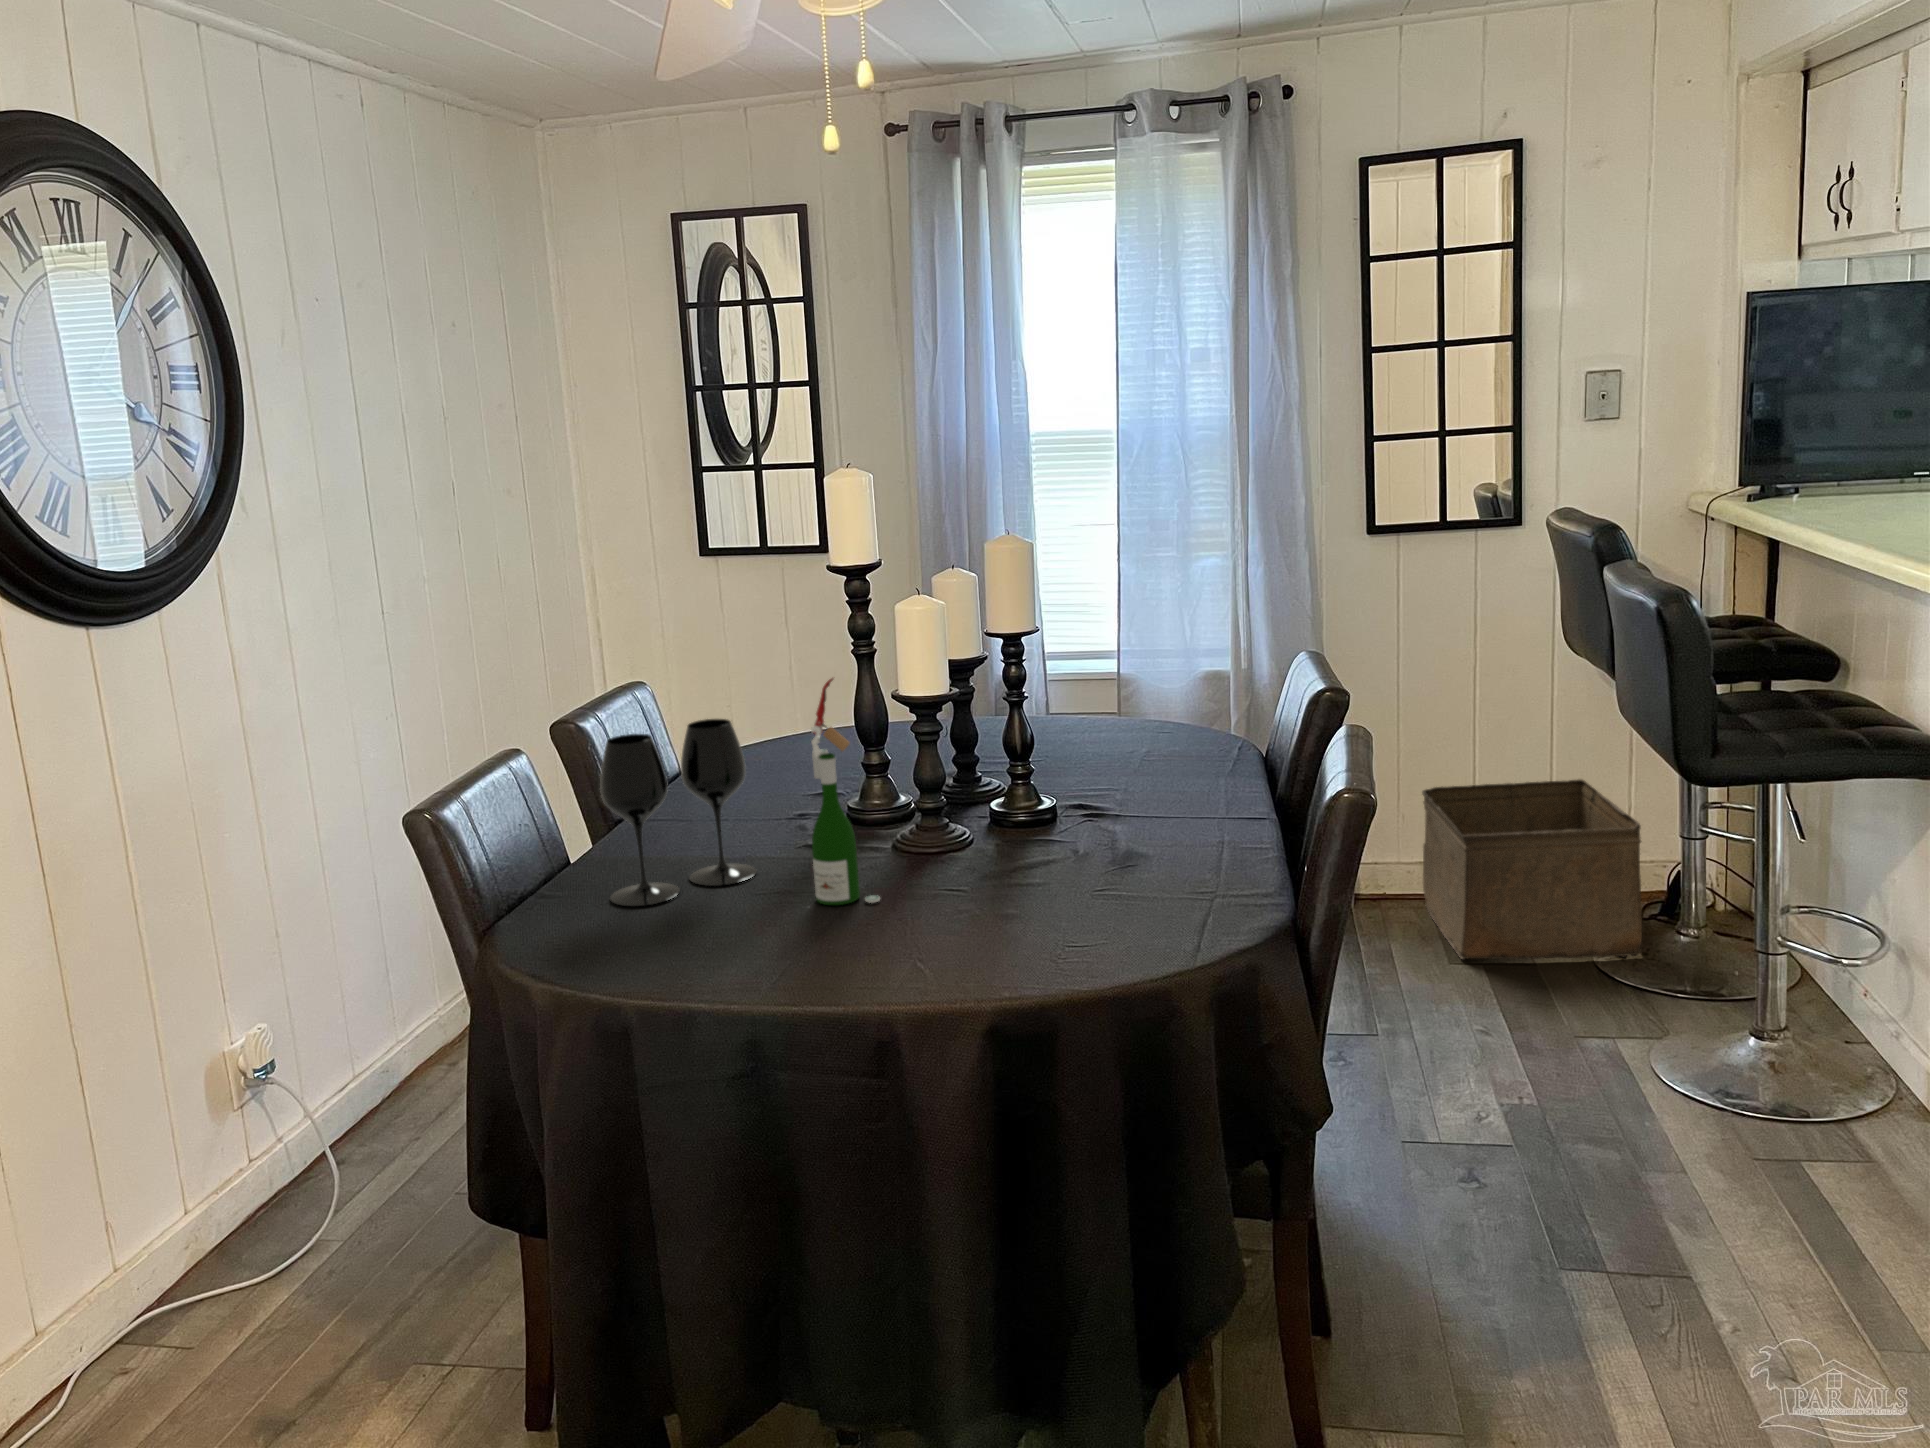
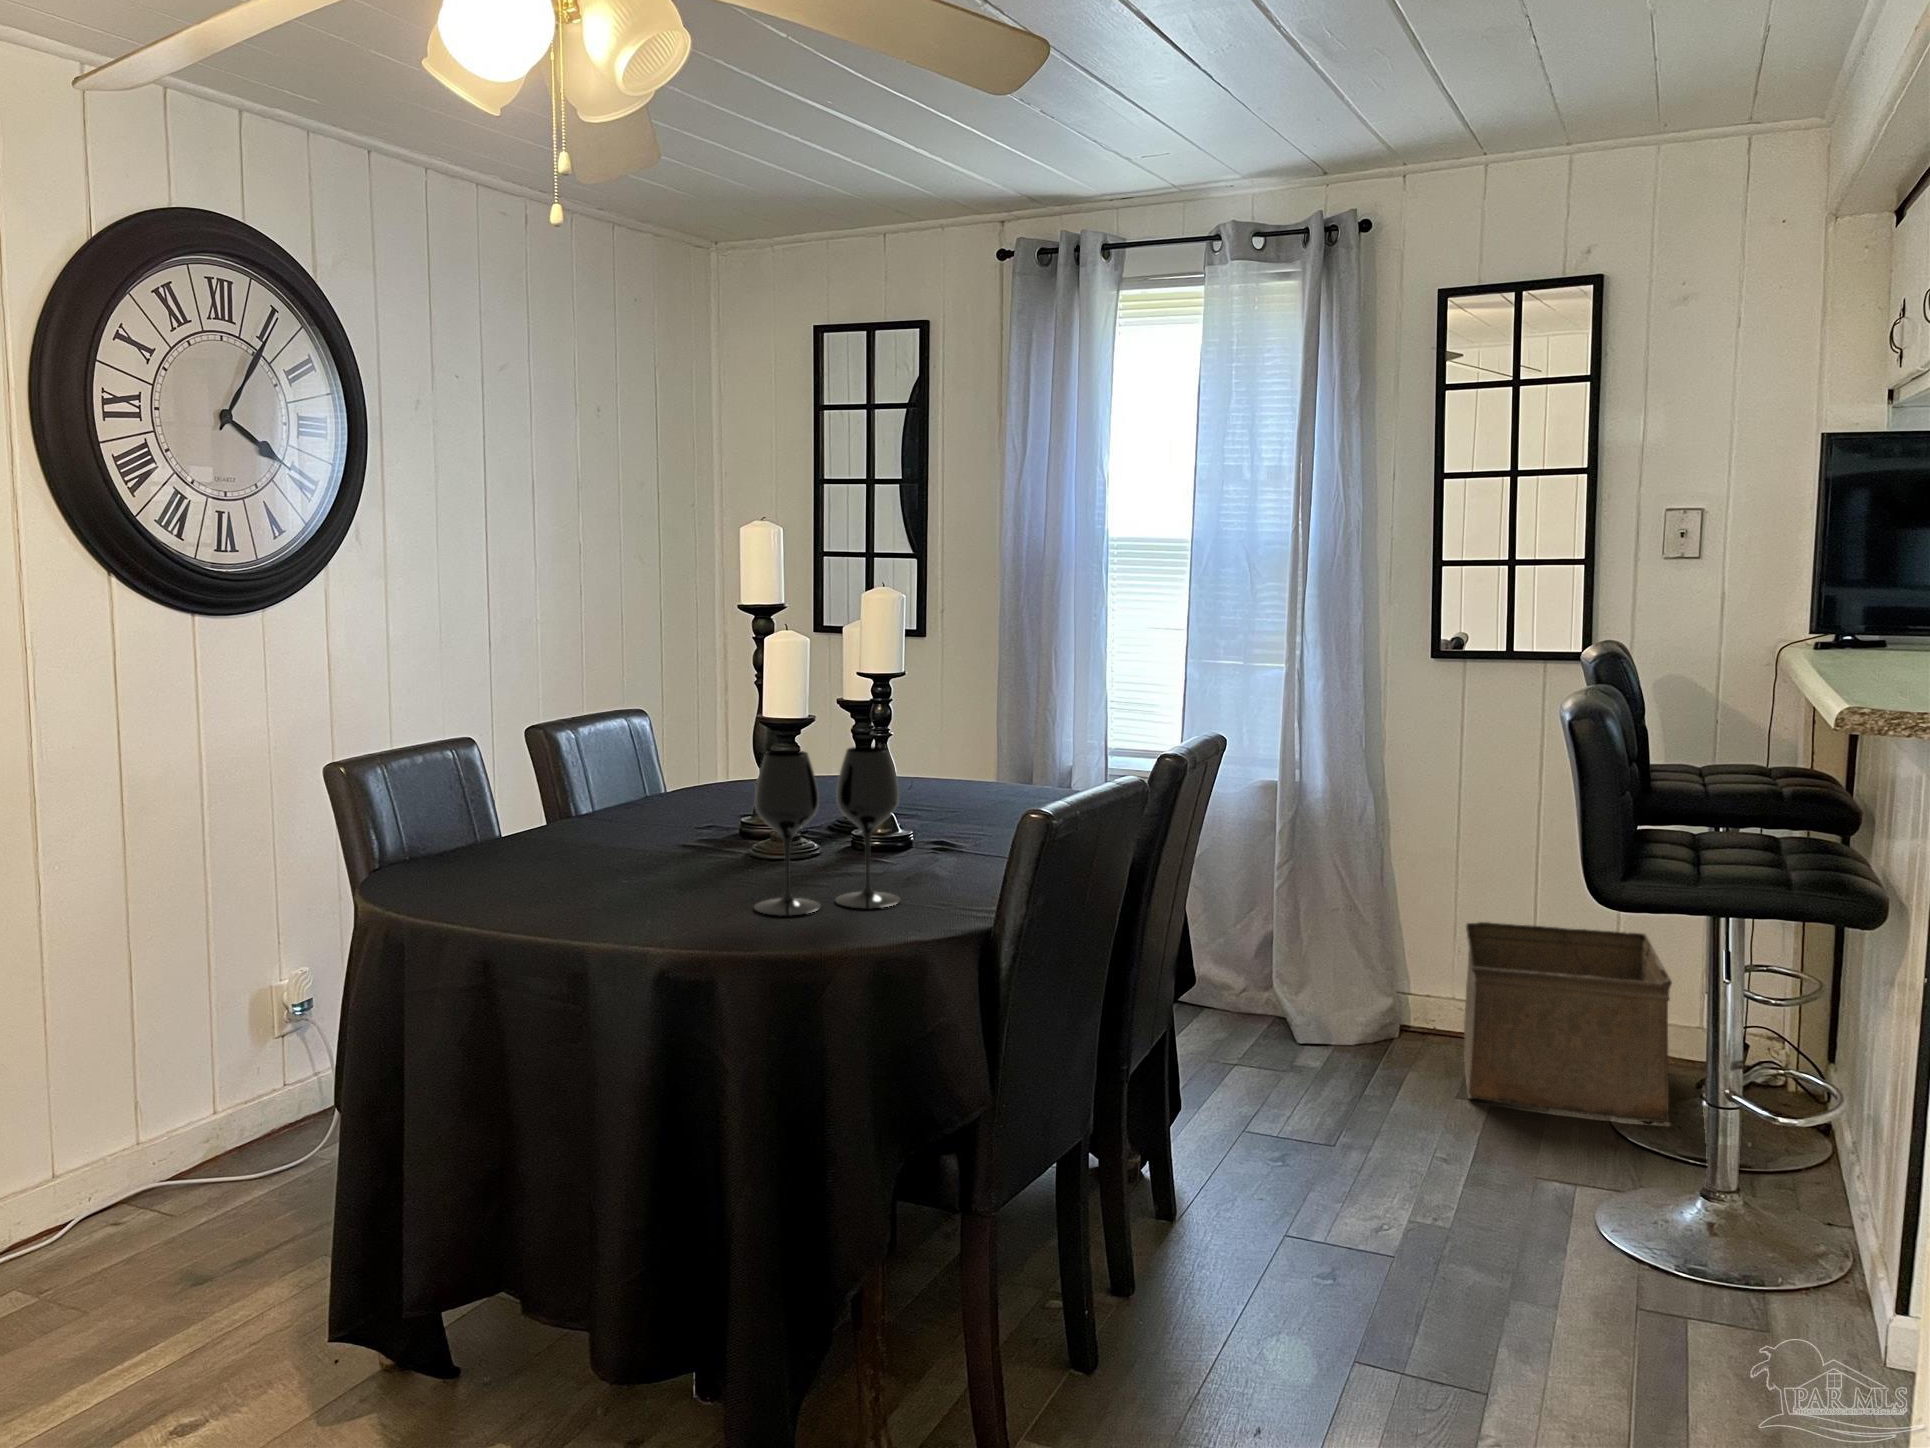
wine bottle: present [811,678,880,905] -> none [627,690,679,897]
wine glass: present [600,719,757,906] -> present [754,746,900,916]

